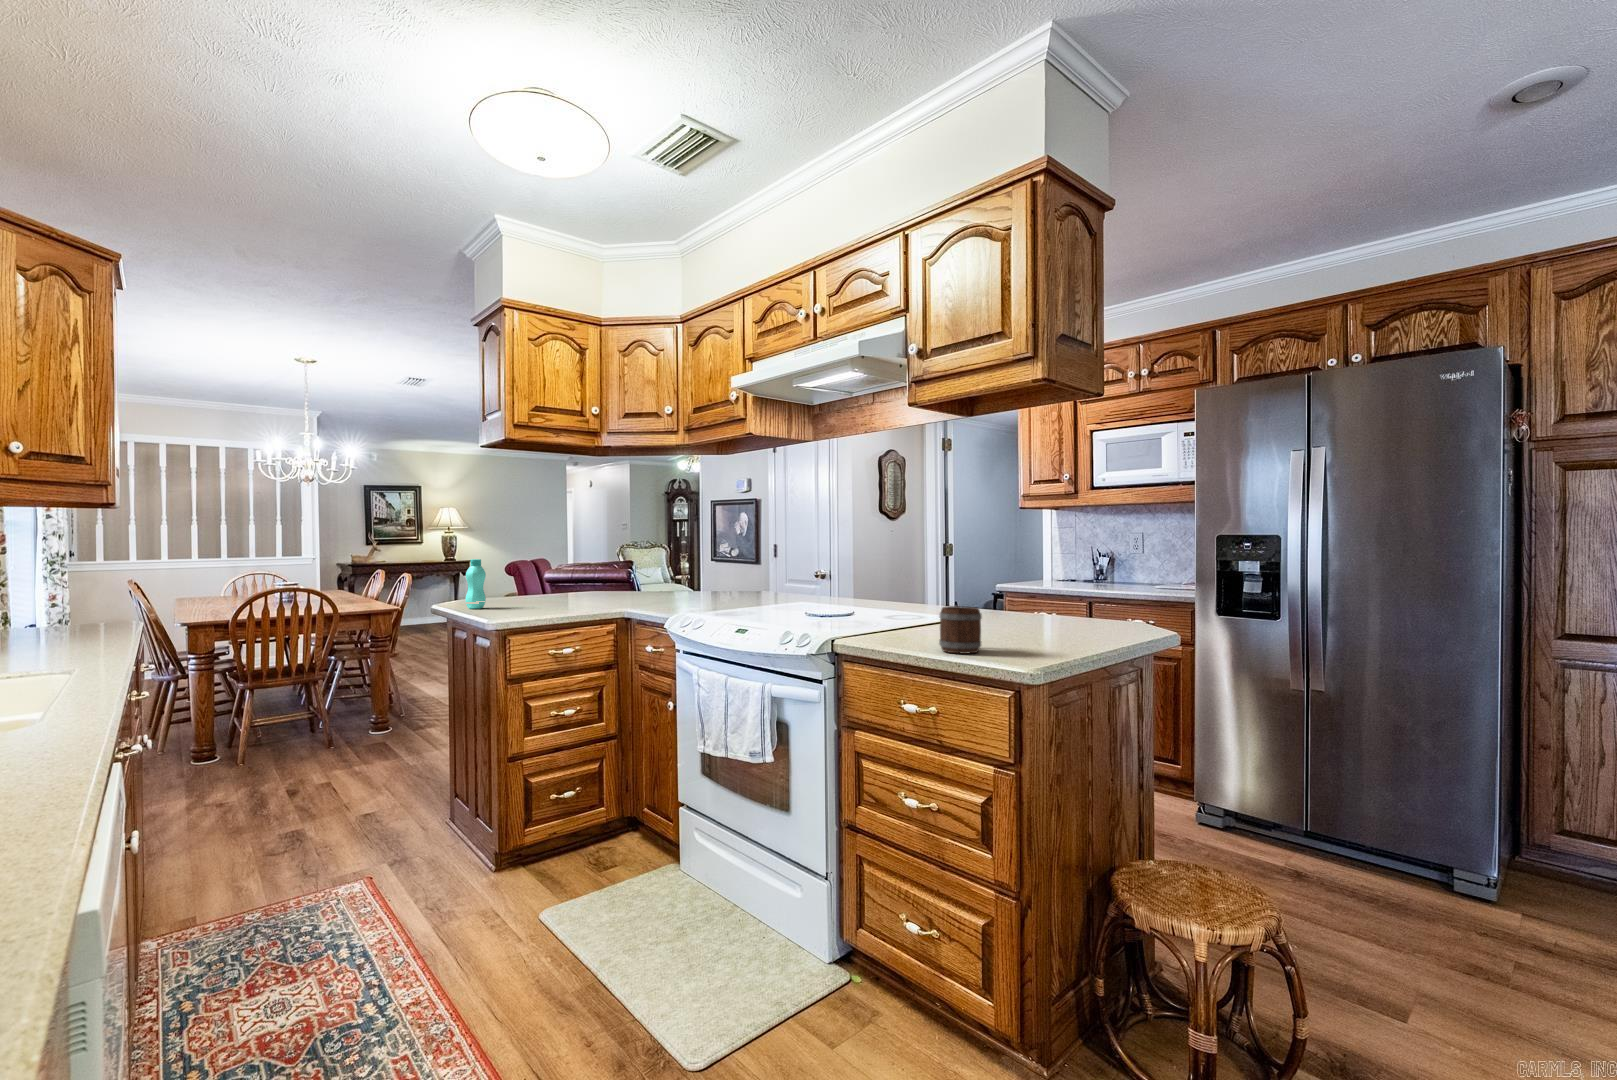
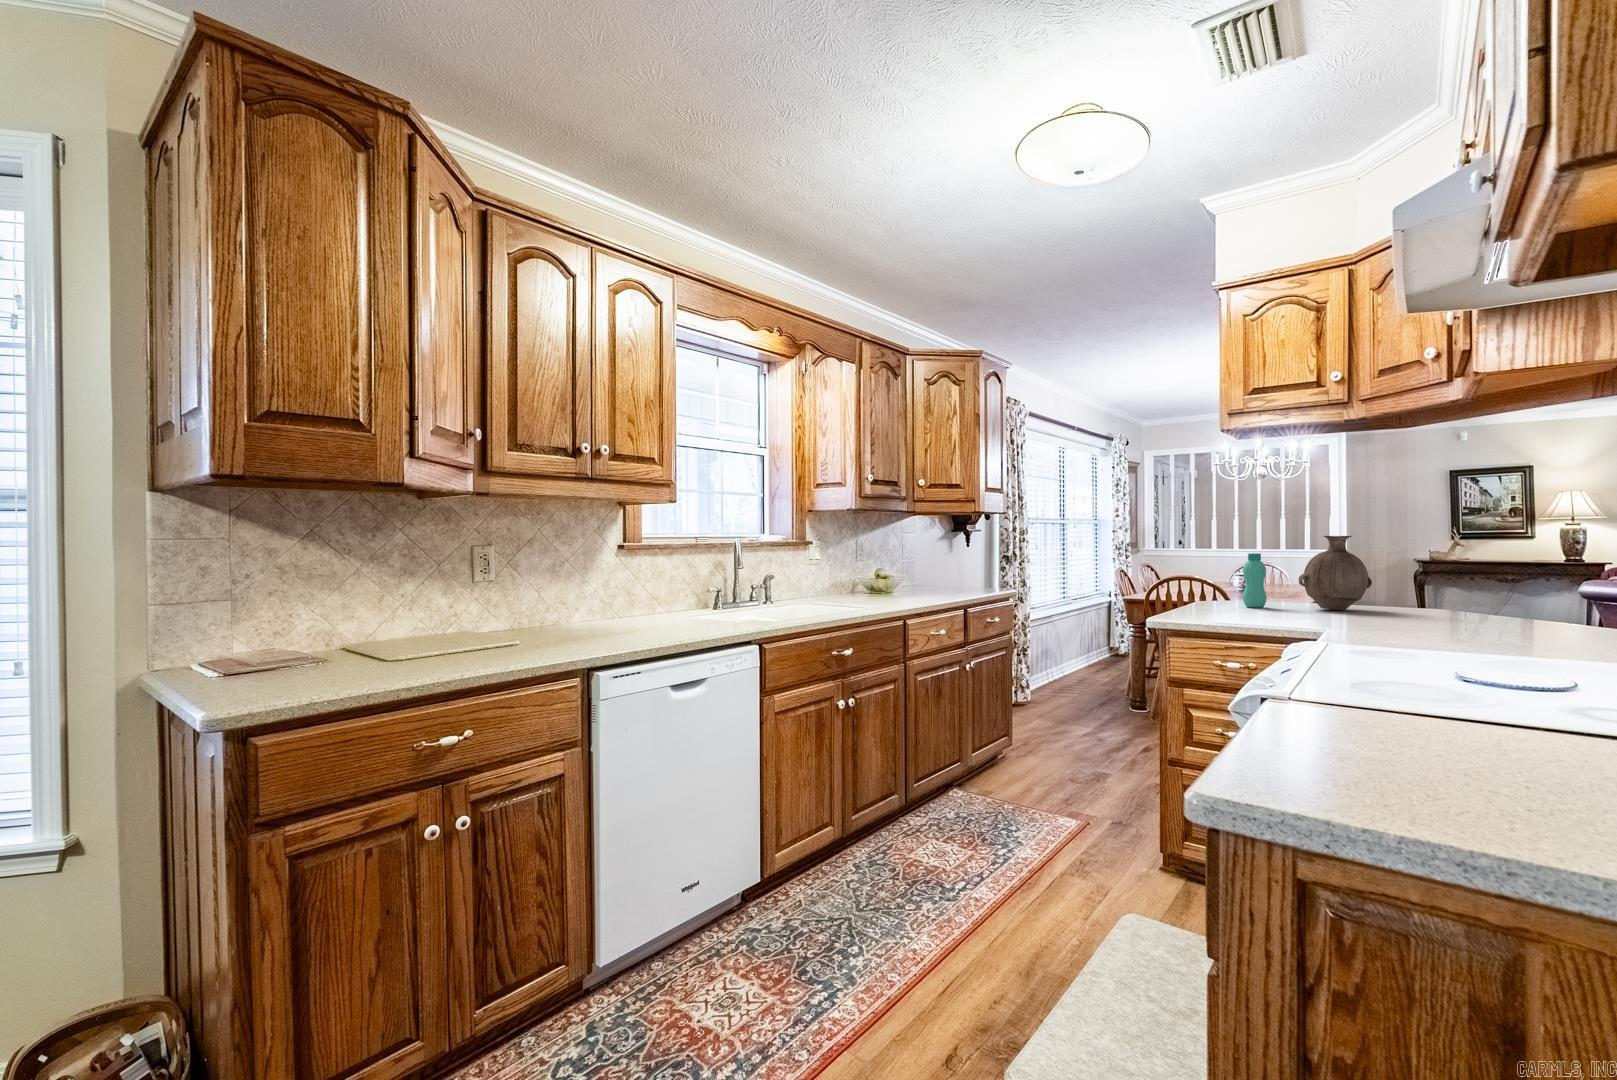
vase: none [508,544,553,604] -> present [1299,536,1372,610]
mug: present [939,606,982,654] -> none [1342,671,1499,800]

